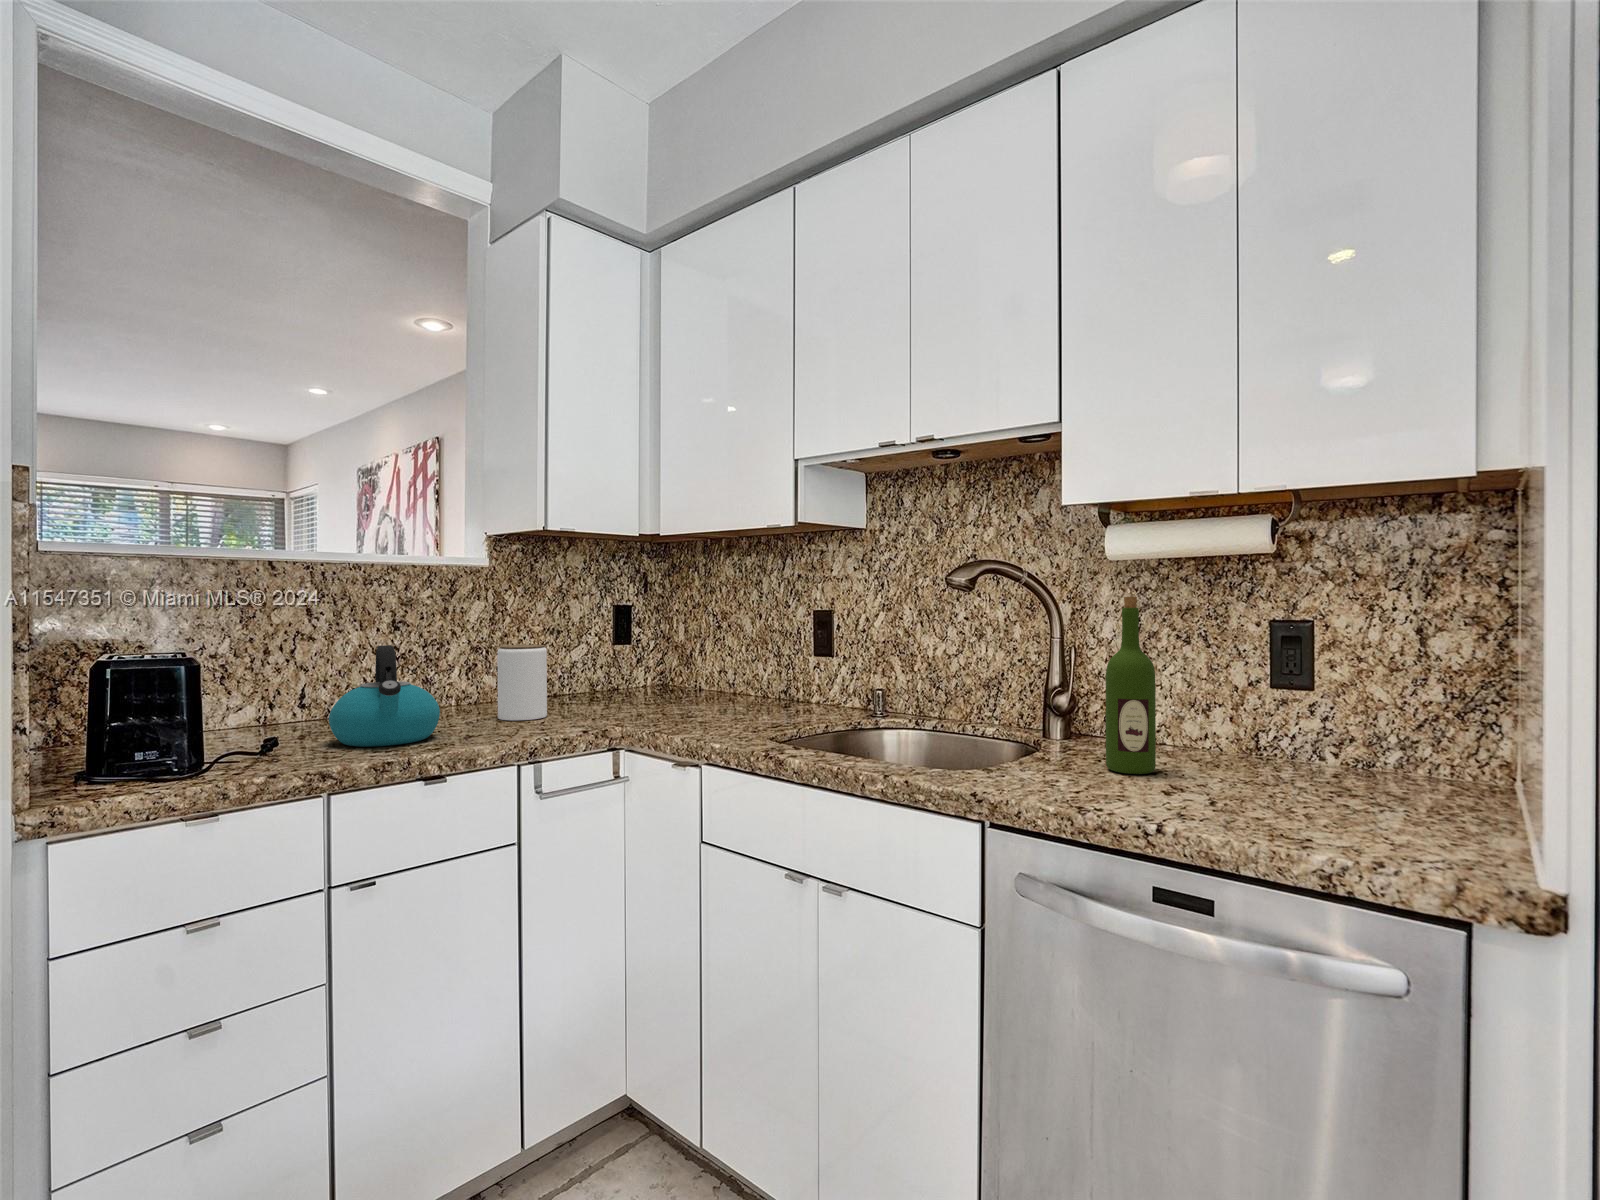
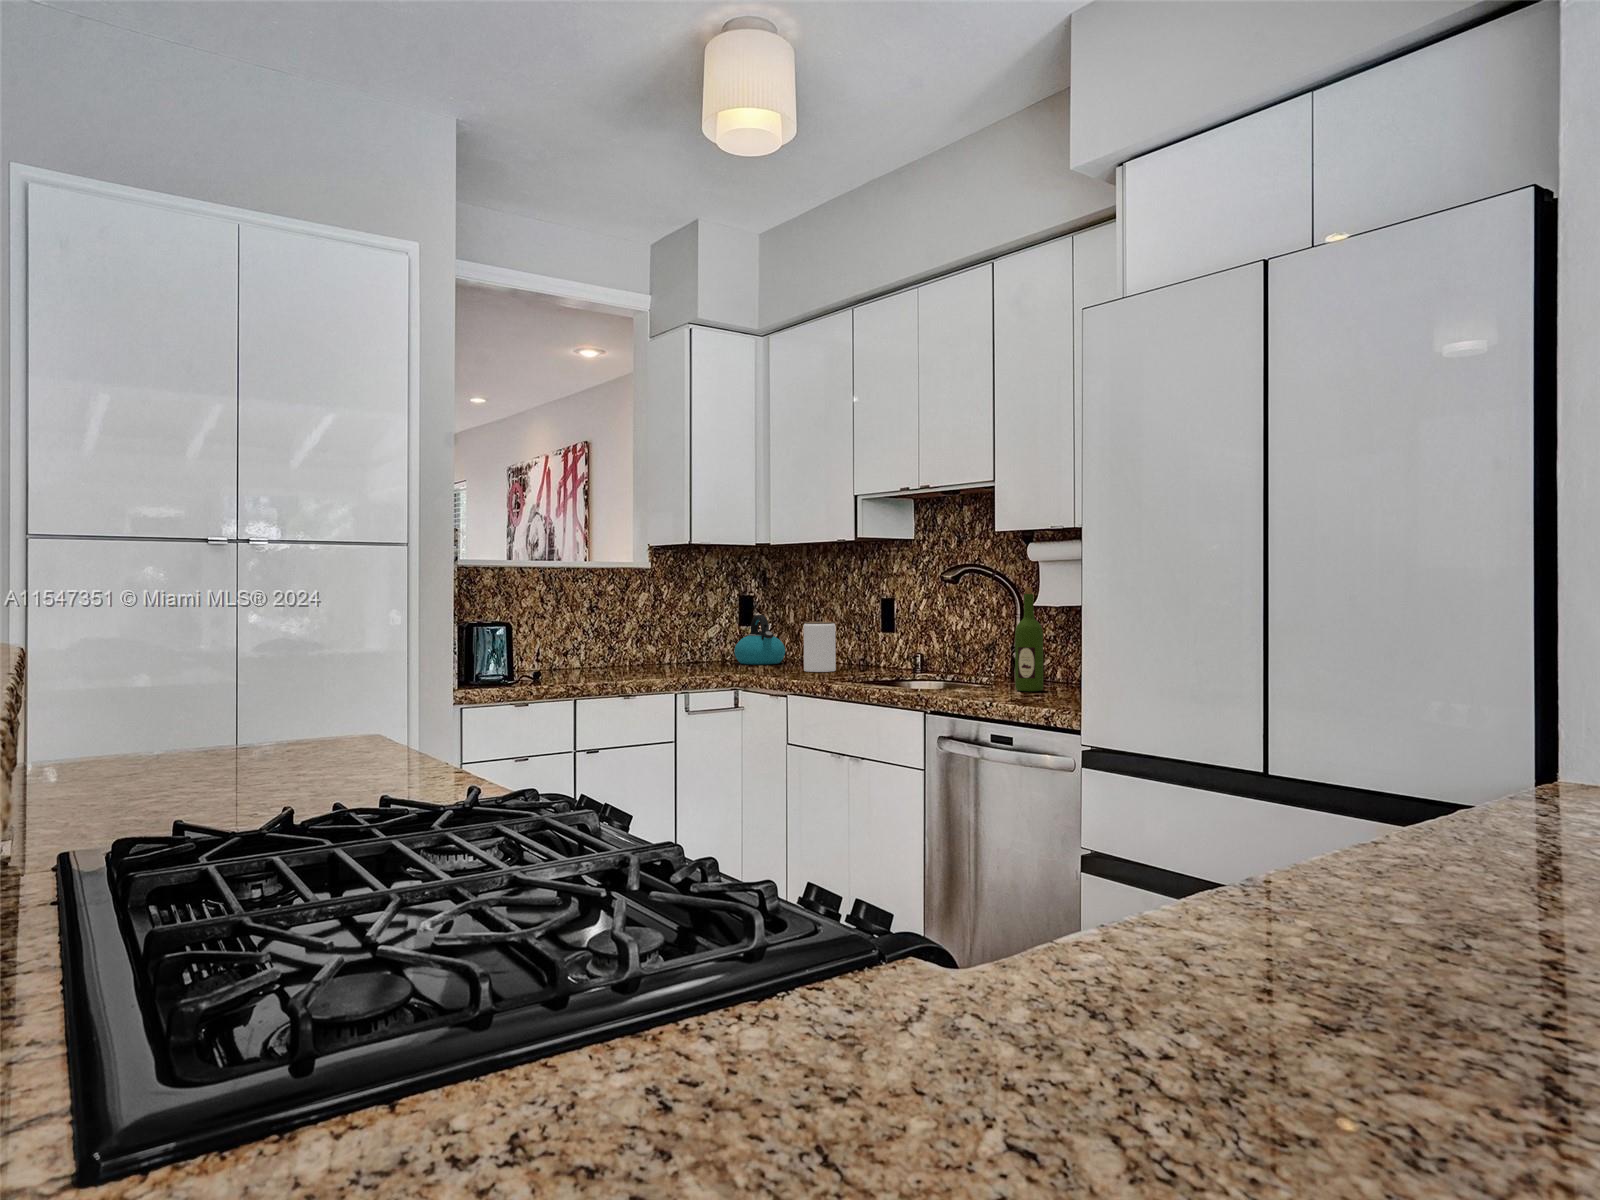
kettle: present [329,645,440,747] -> present [734,615,785,665]
jar: present [497,645,547,720] -> present [804,622,836,672]

